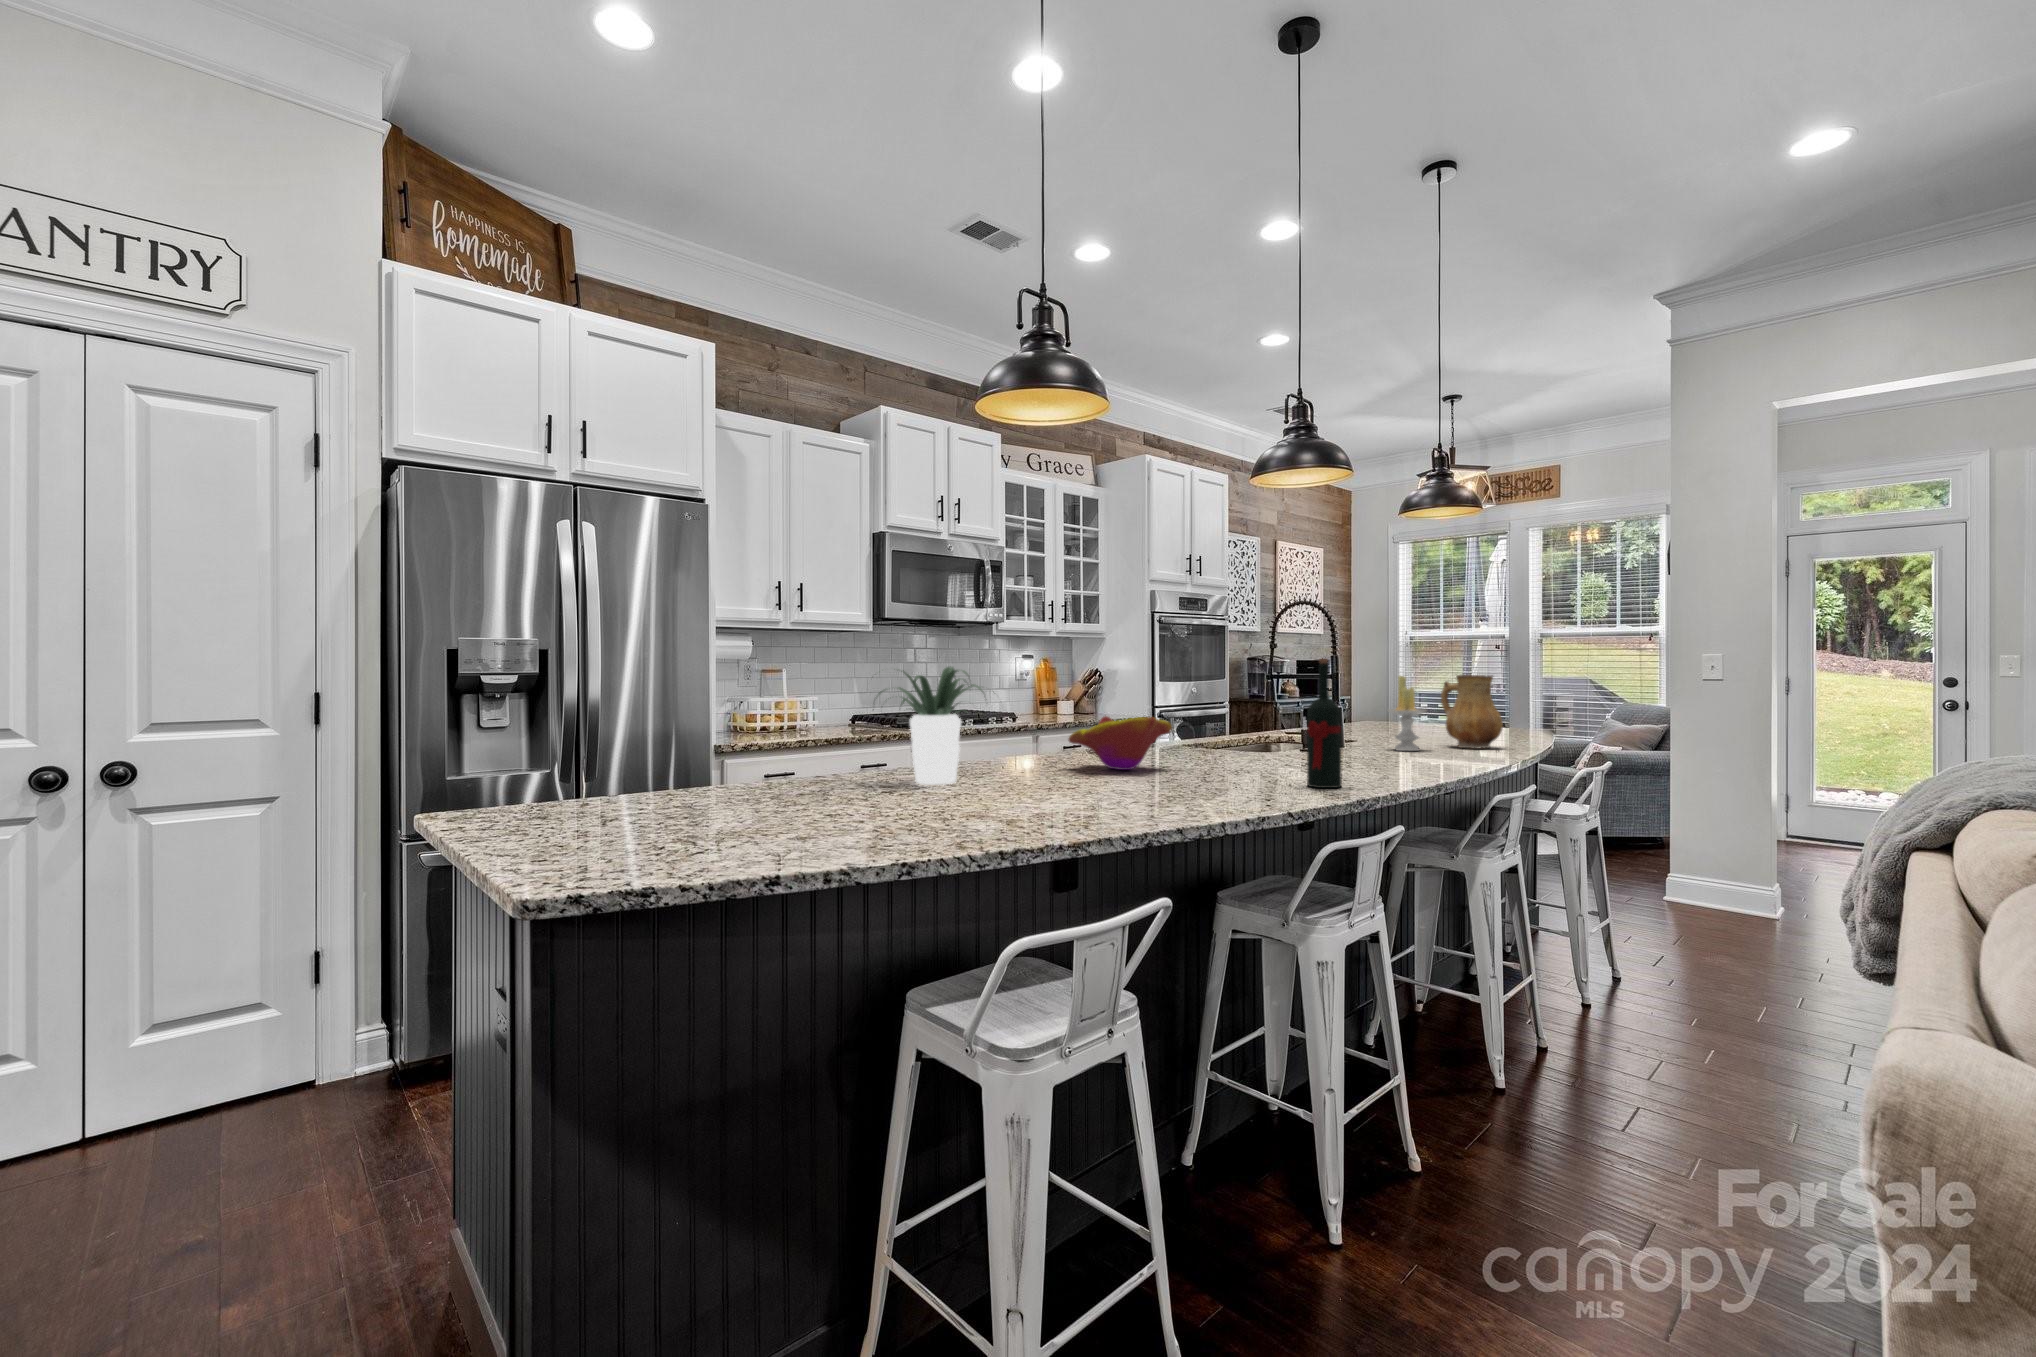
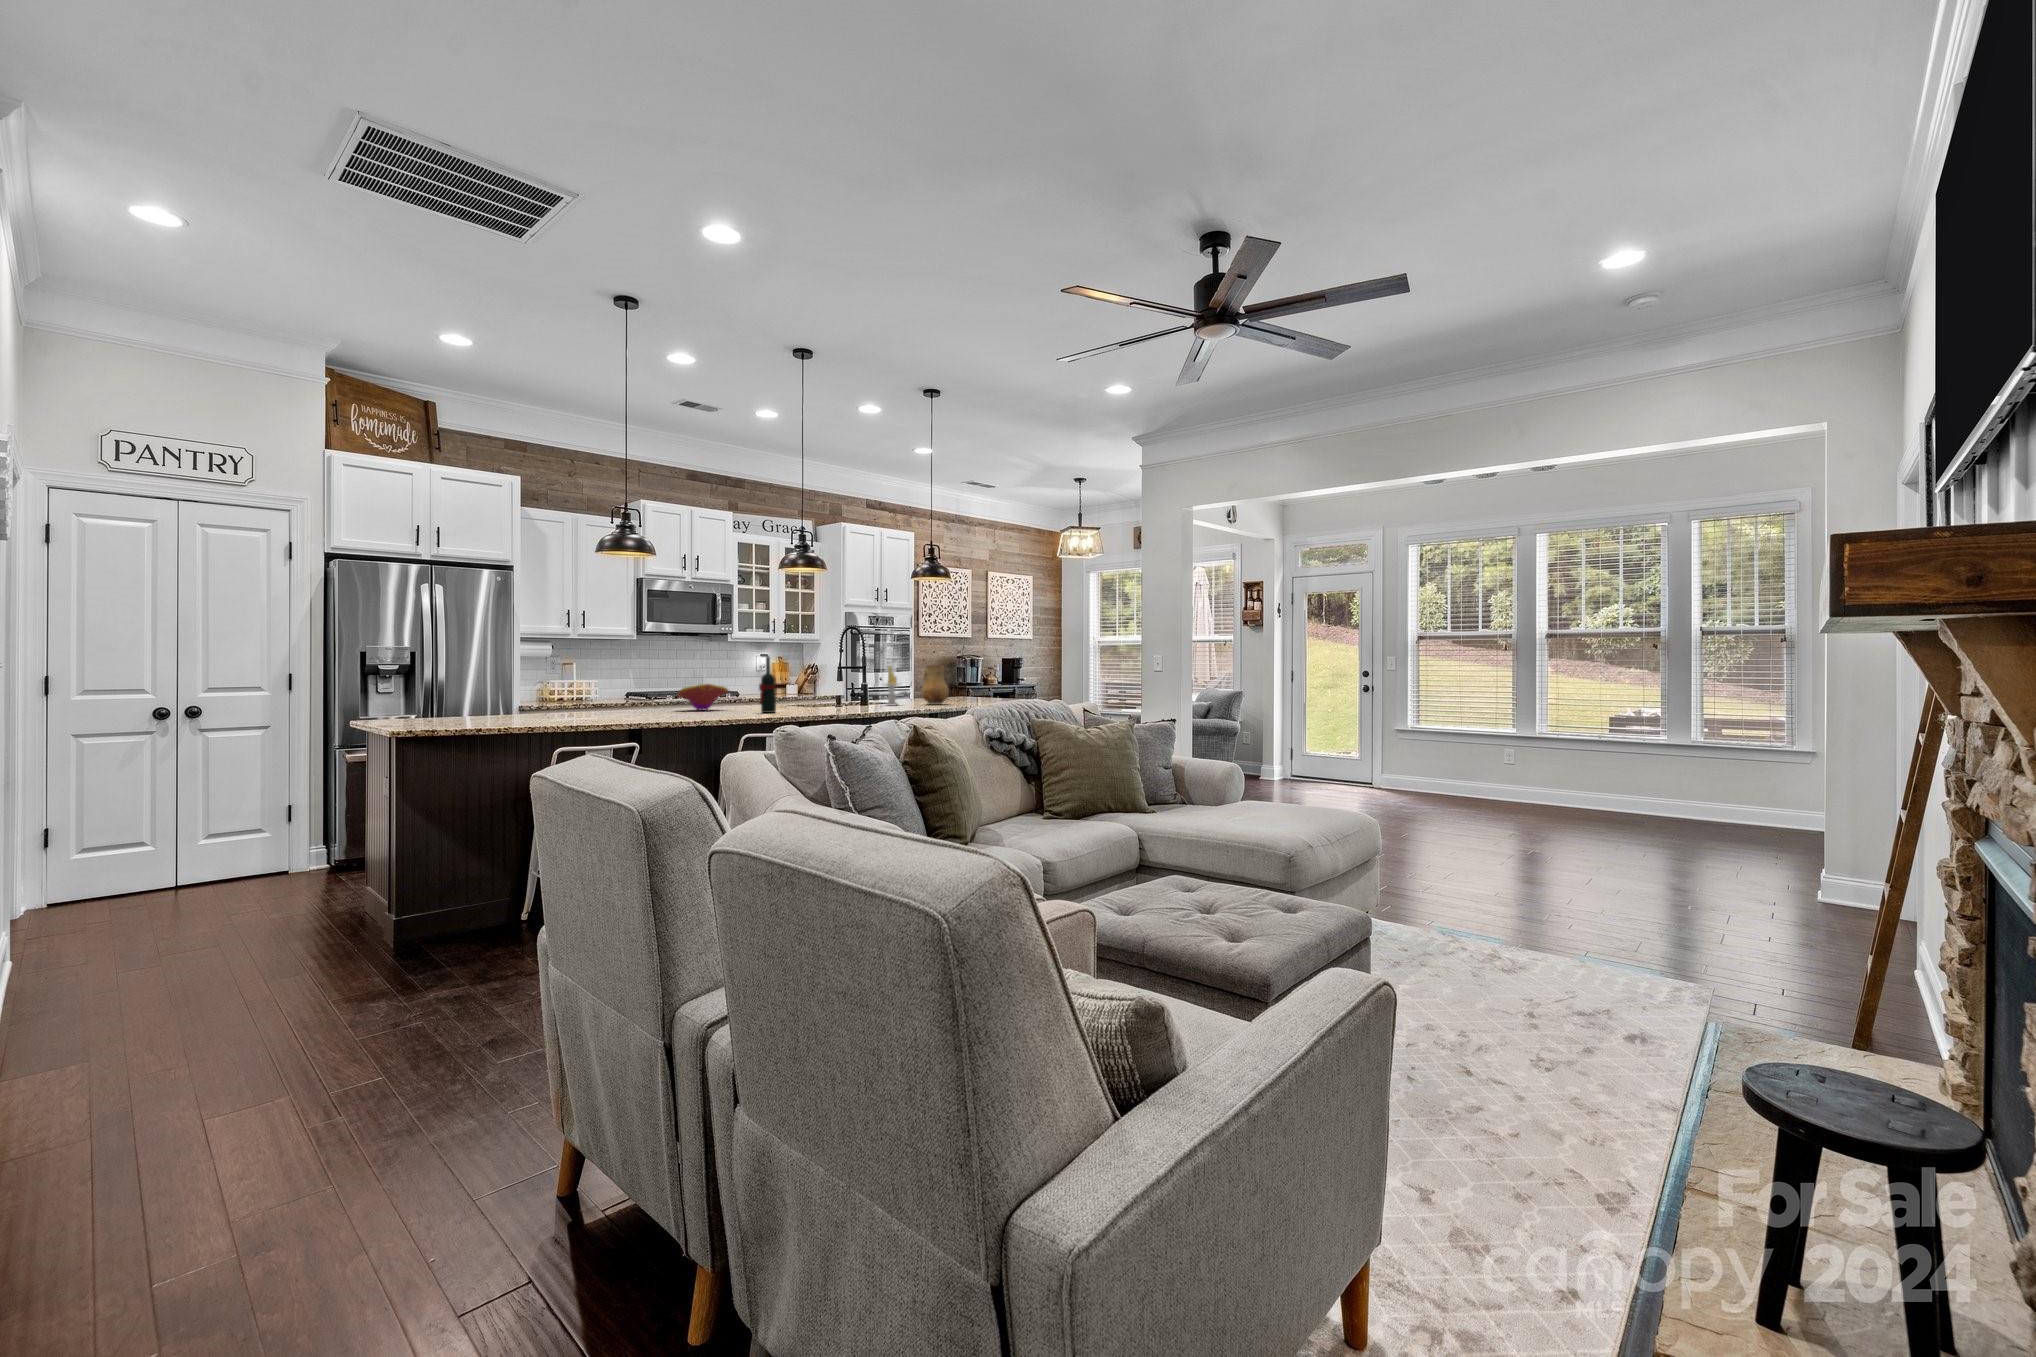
potted plant: present [879,666,983,785] -> none [559,660,630,714]

